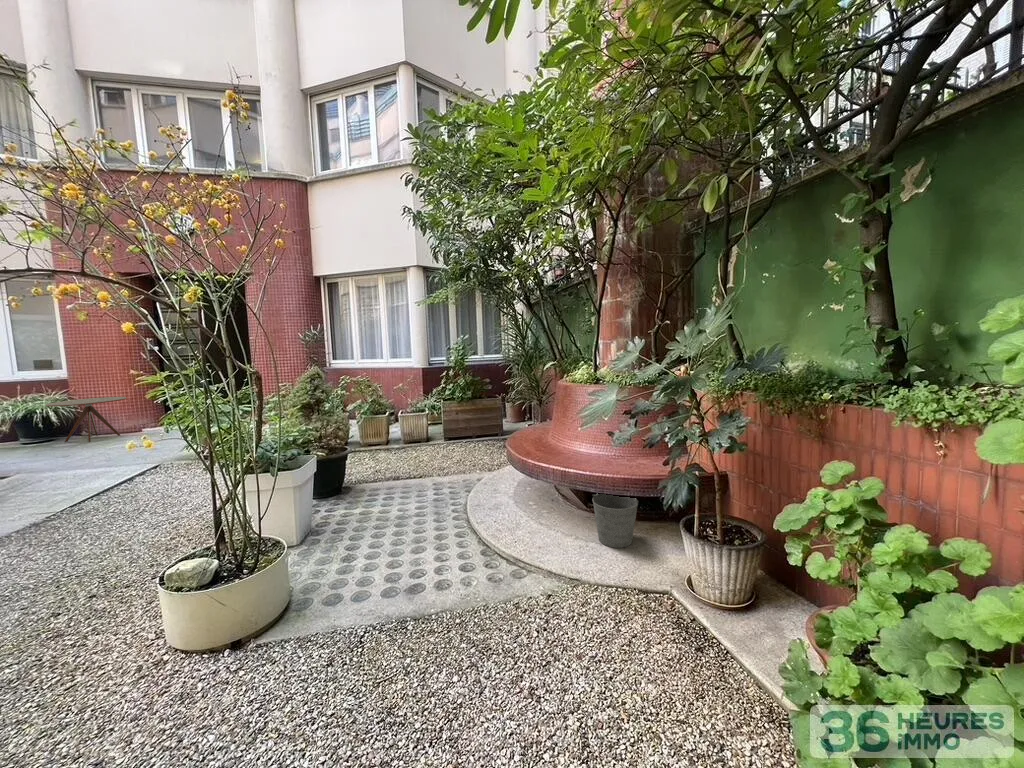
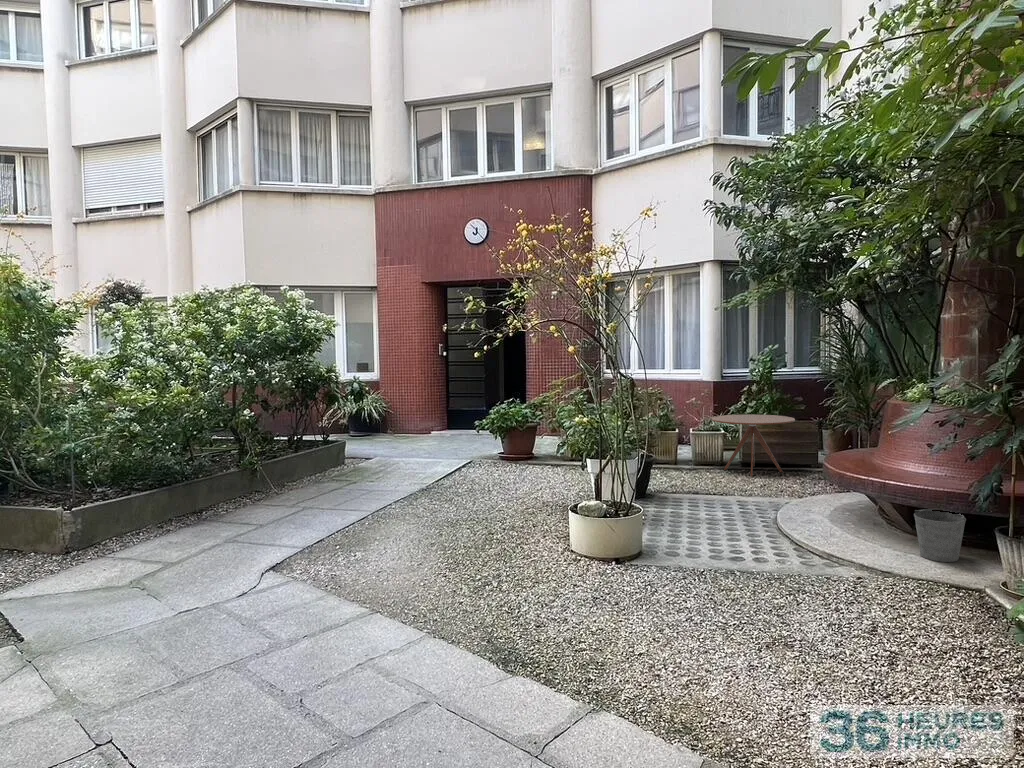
round table: present [46,397,126,442] -> present [712,414,795,476]

